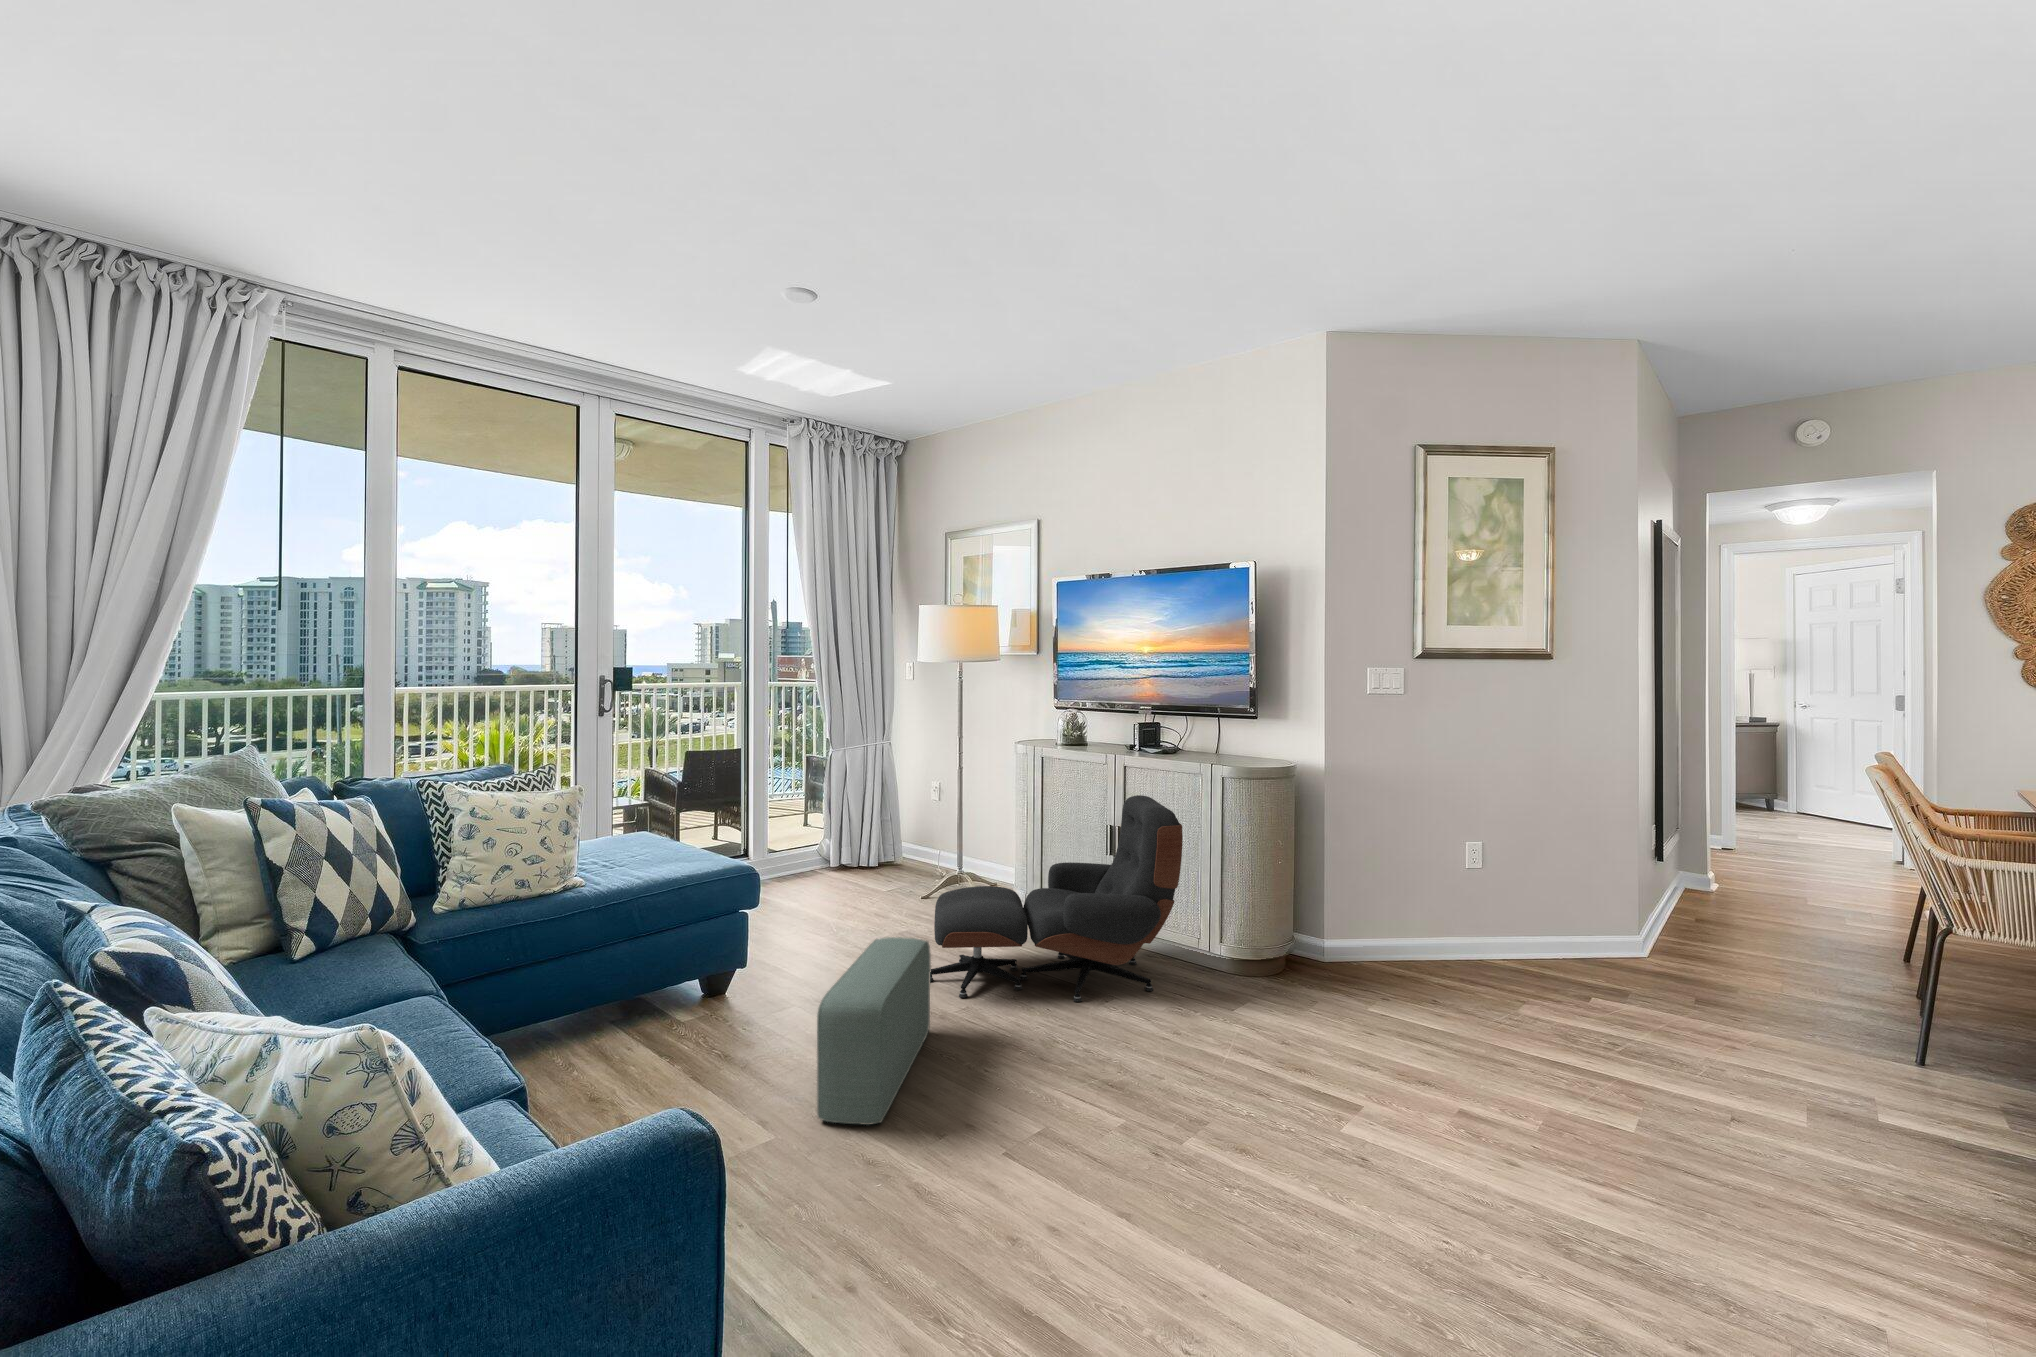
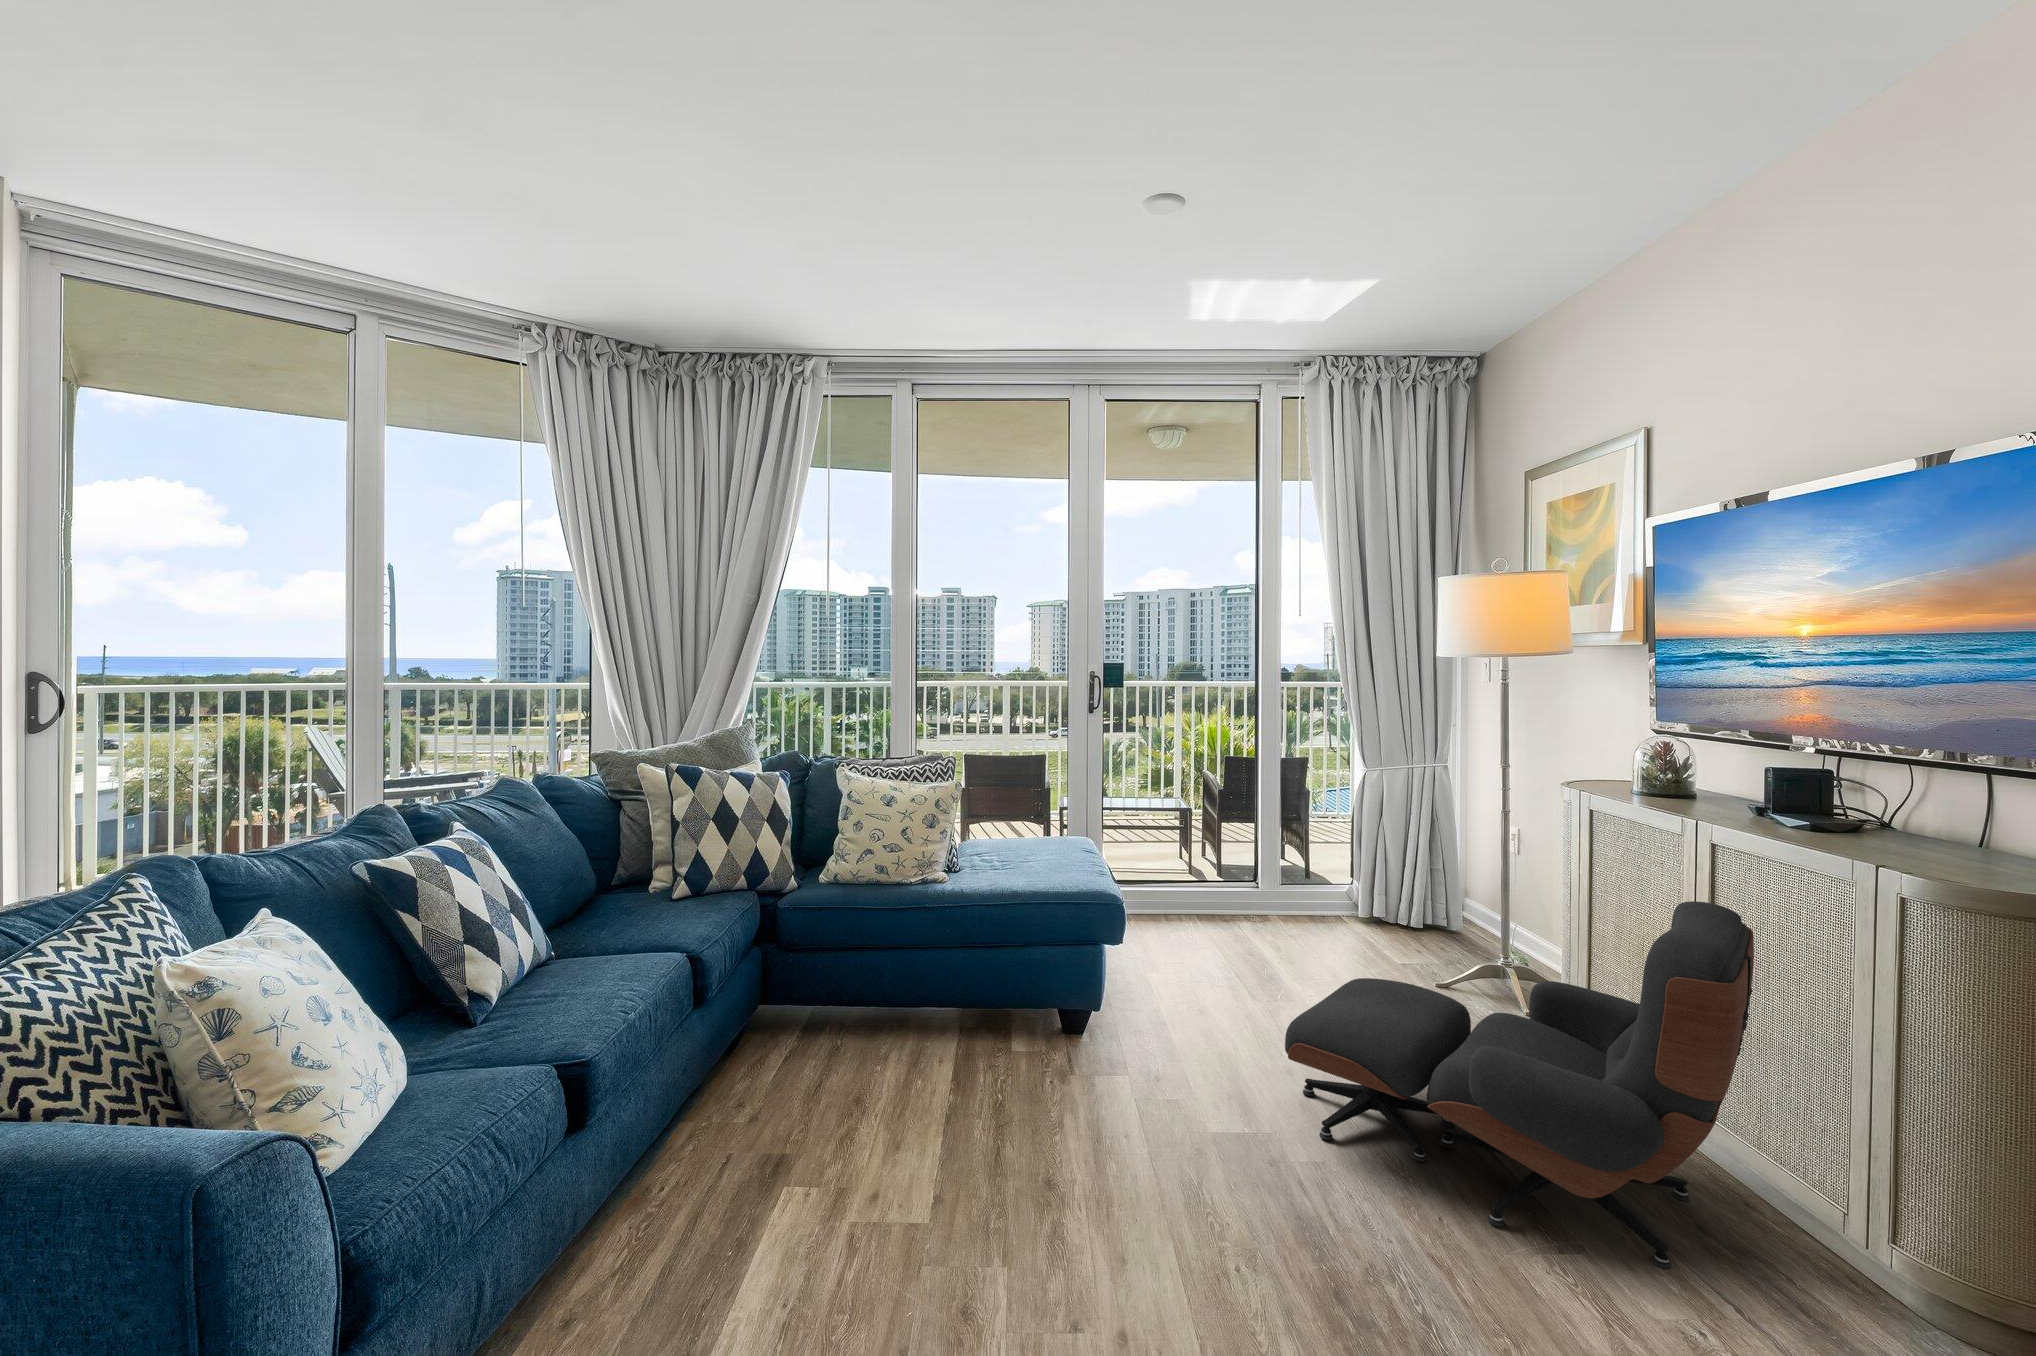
pouf: present [817,937,931,1125] -> none [969,1023,1227,1278]

